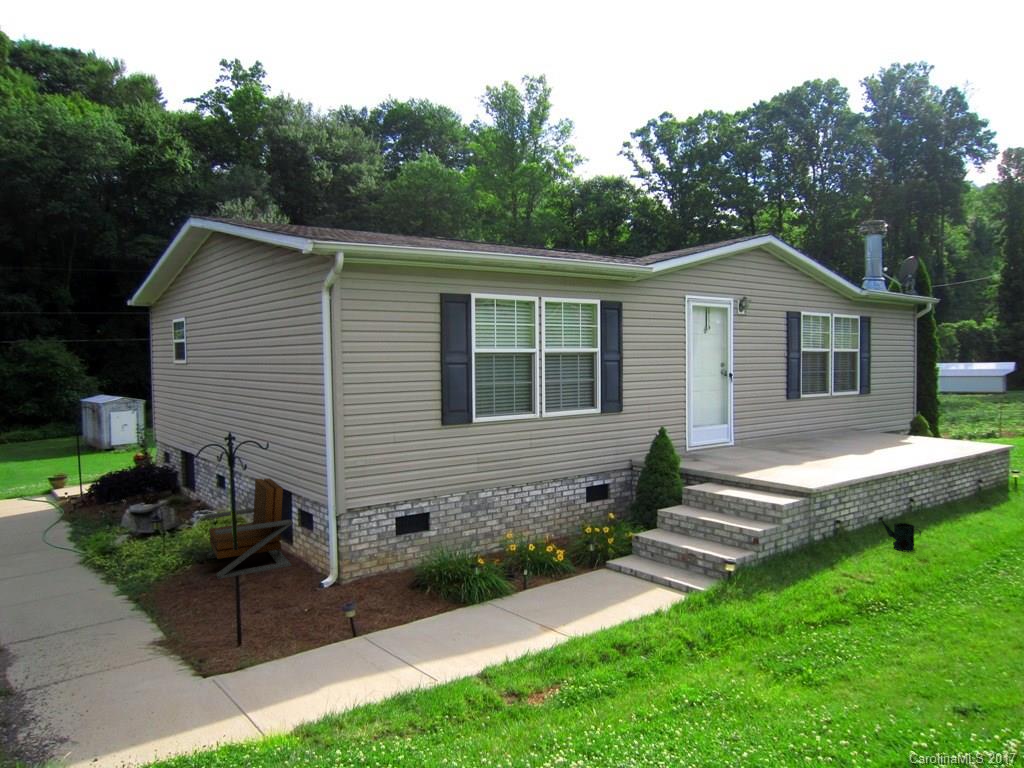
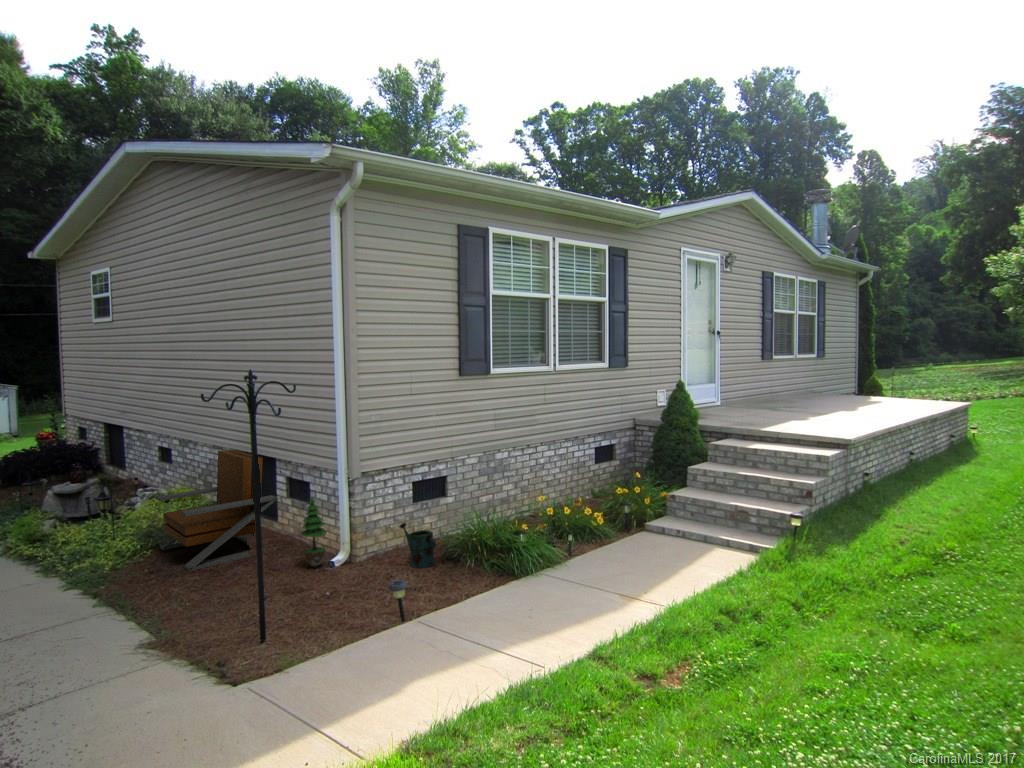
watering can: present [878,517,921,552] -> present [399,523,436,568]
potted tree: none [300,525,322,584] -> present [301,498,326,567]

